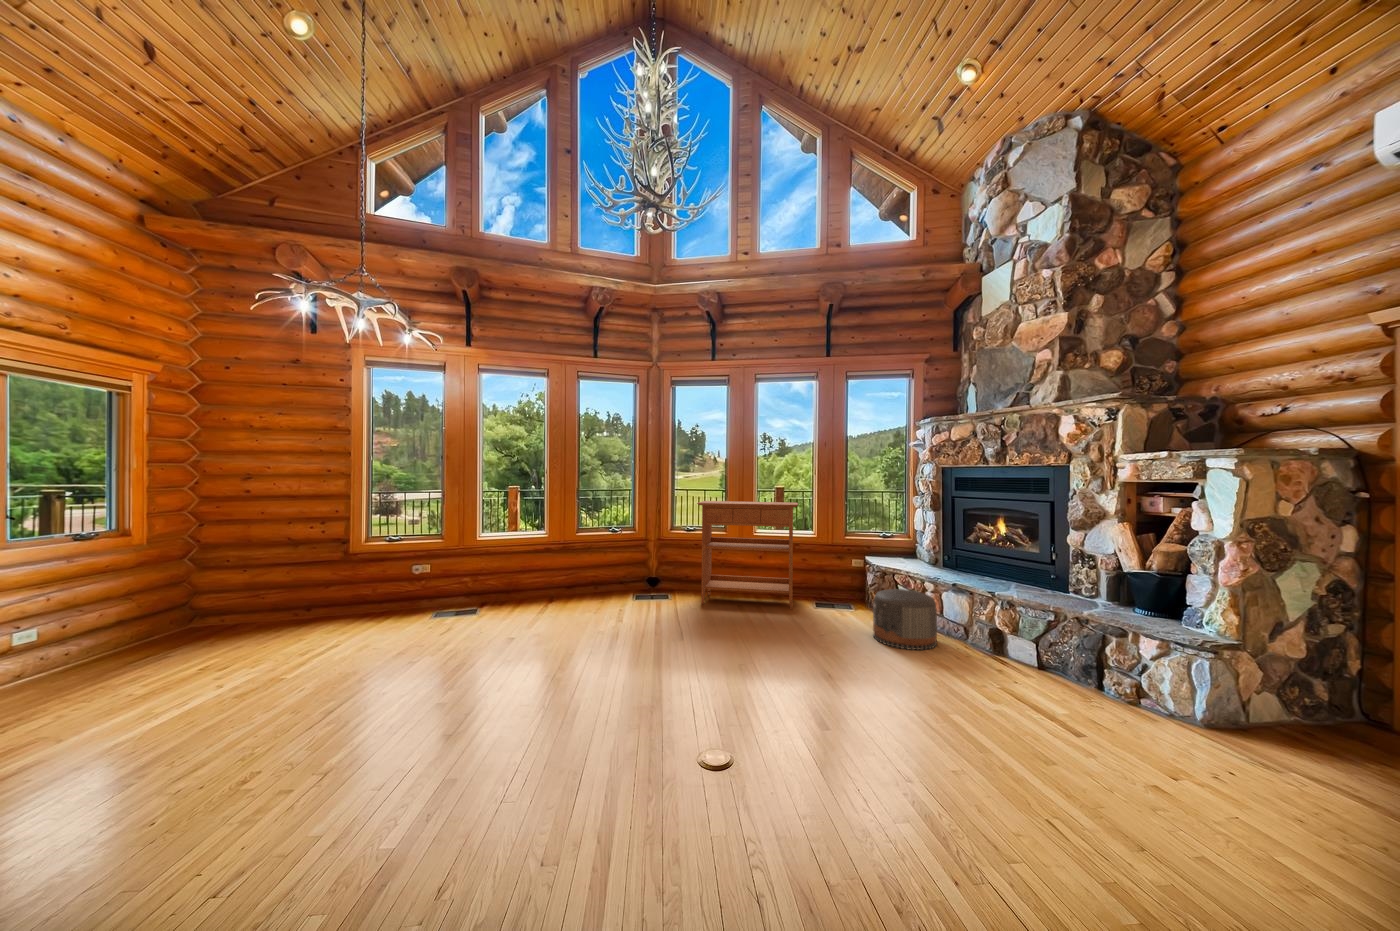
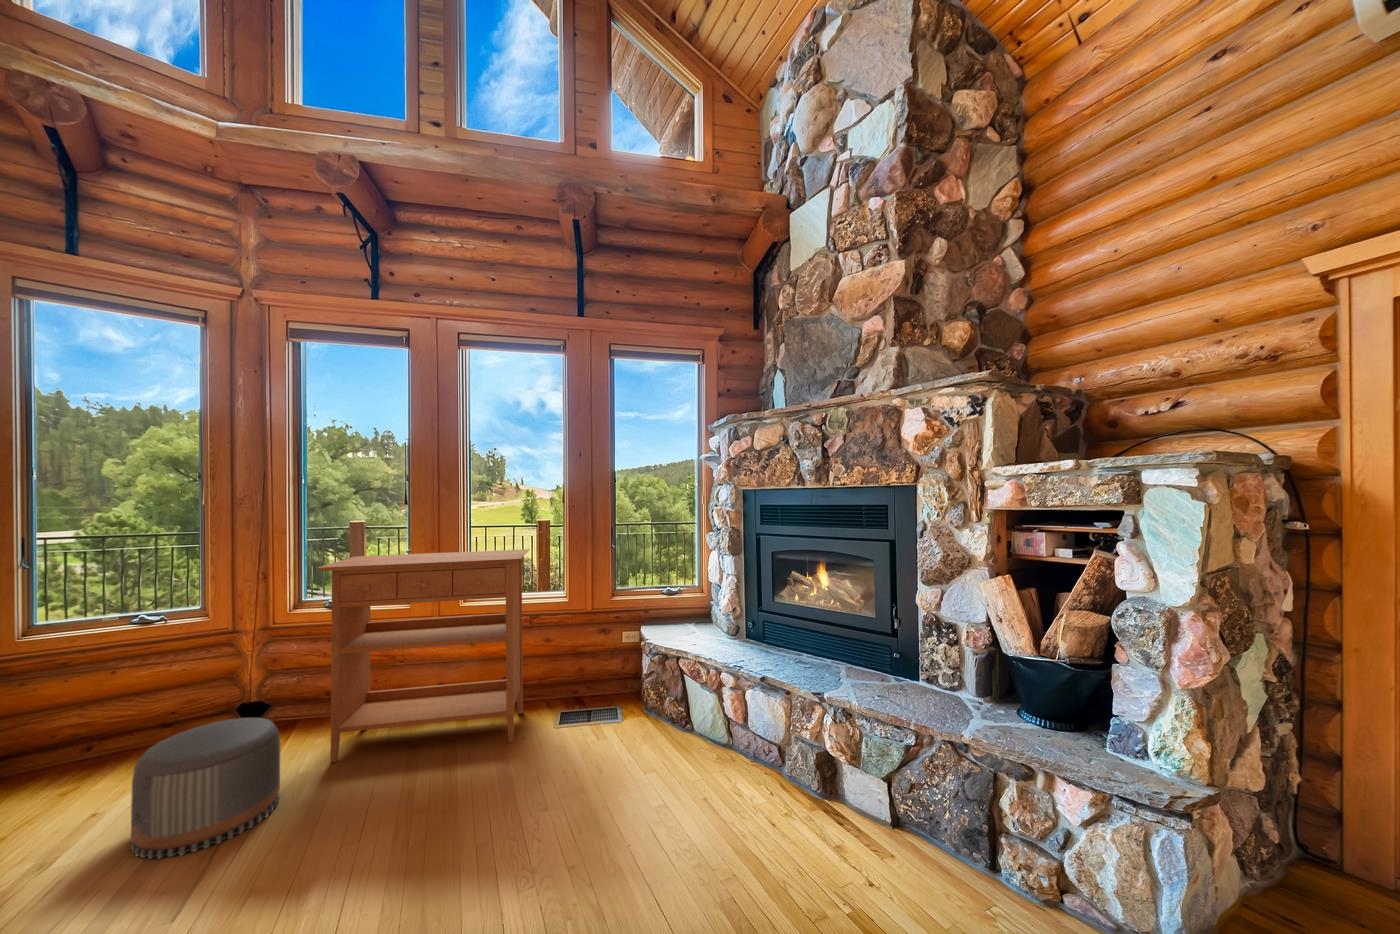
pouf: present [873,589,937,650] -> present [131,718,280,859]

